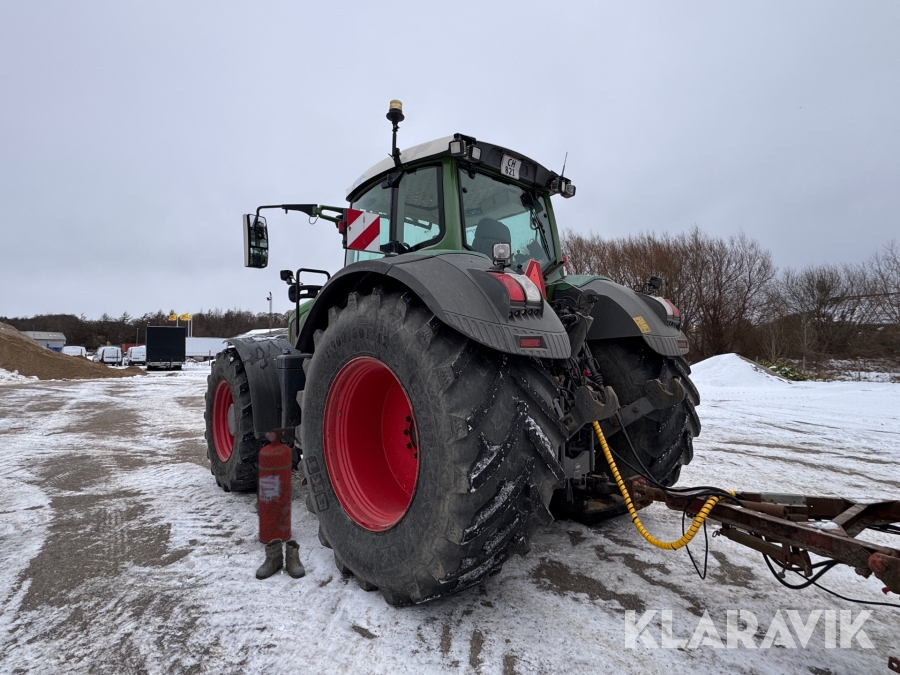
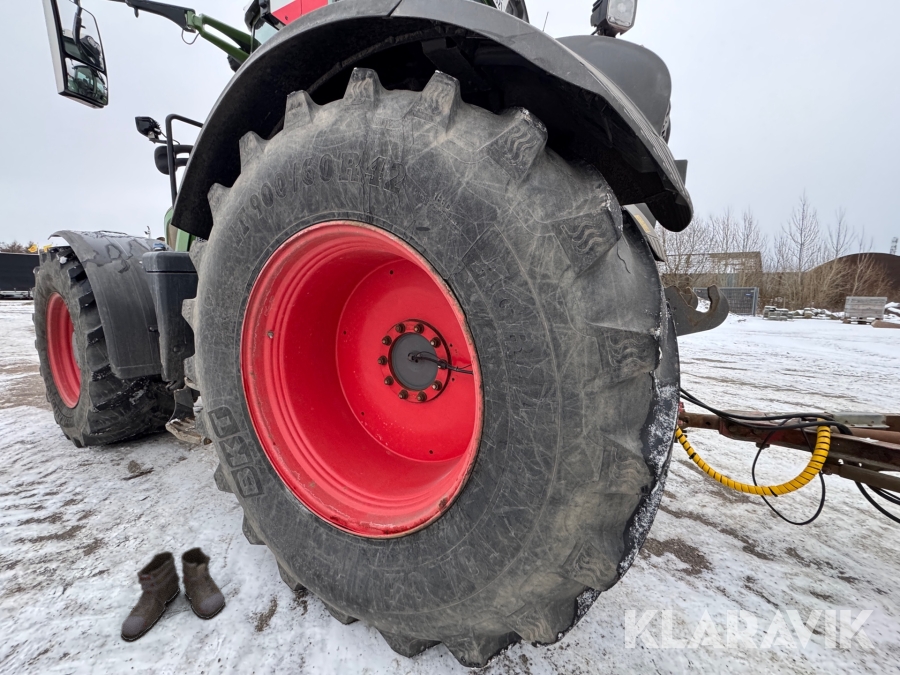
fire extinguisher: present [255,427,295,543] -> none [107,356,190,539]

